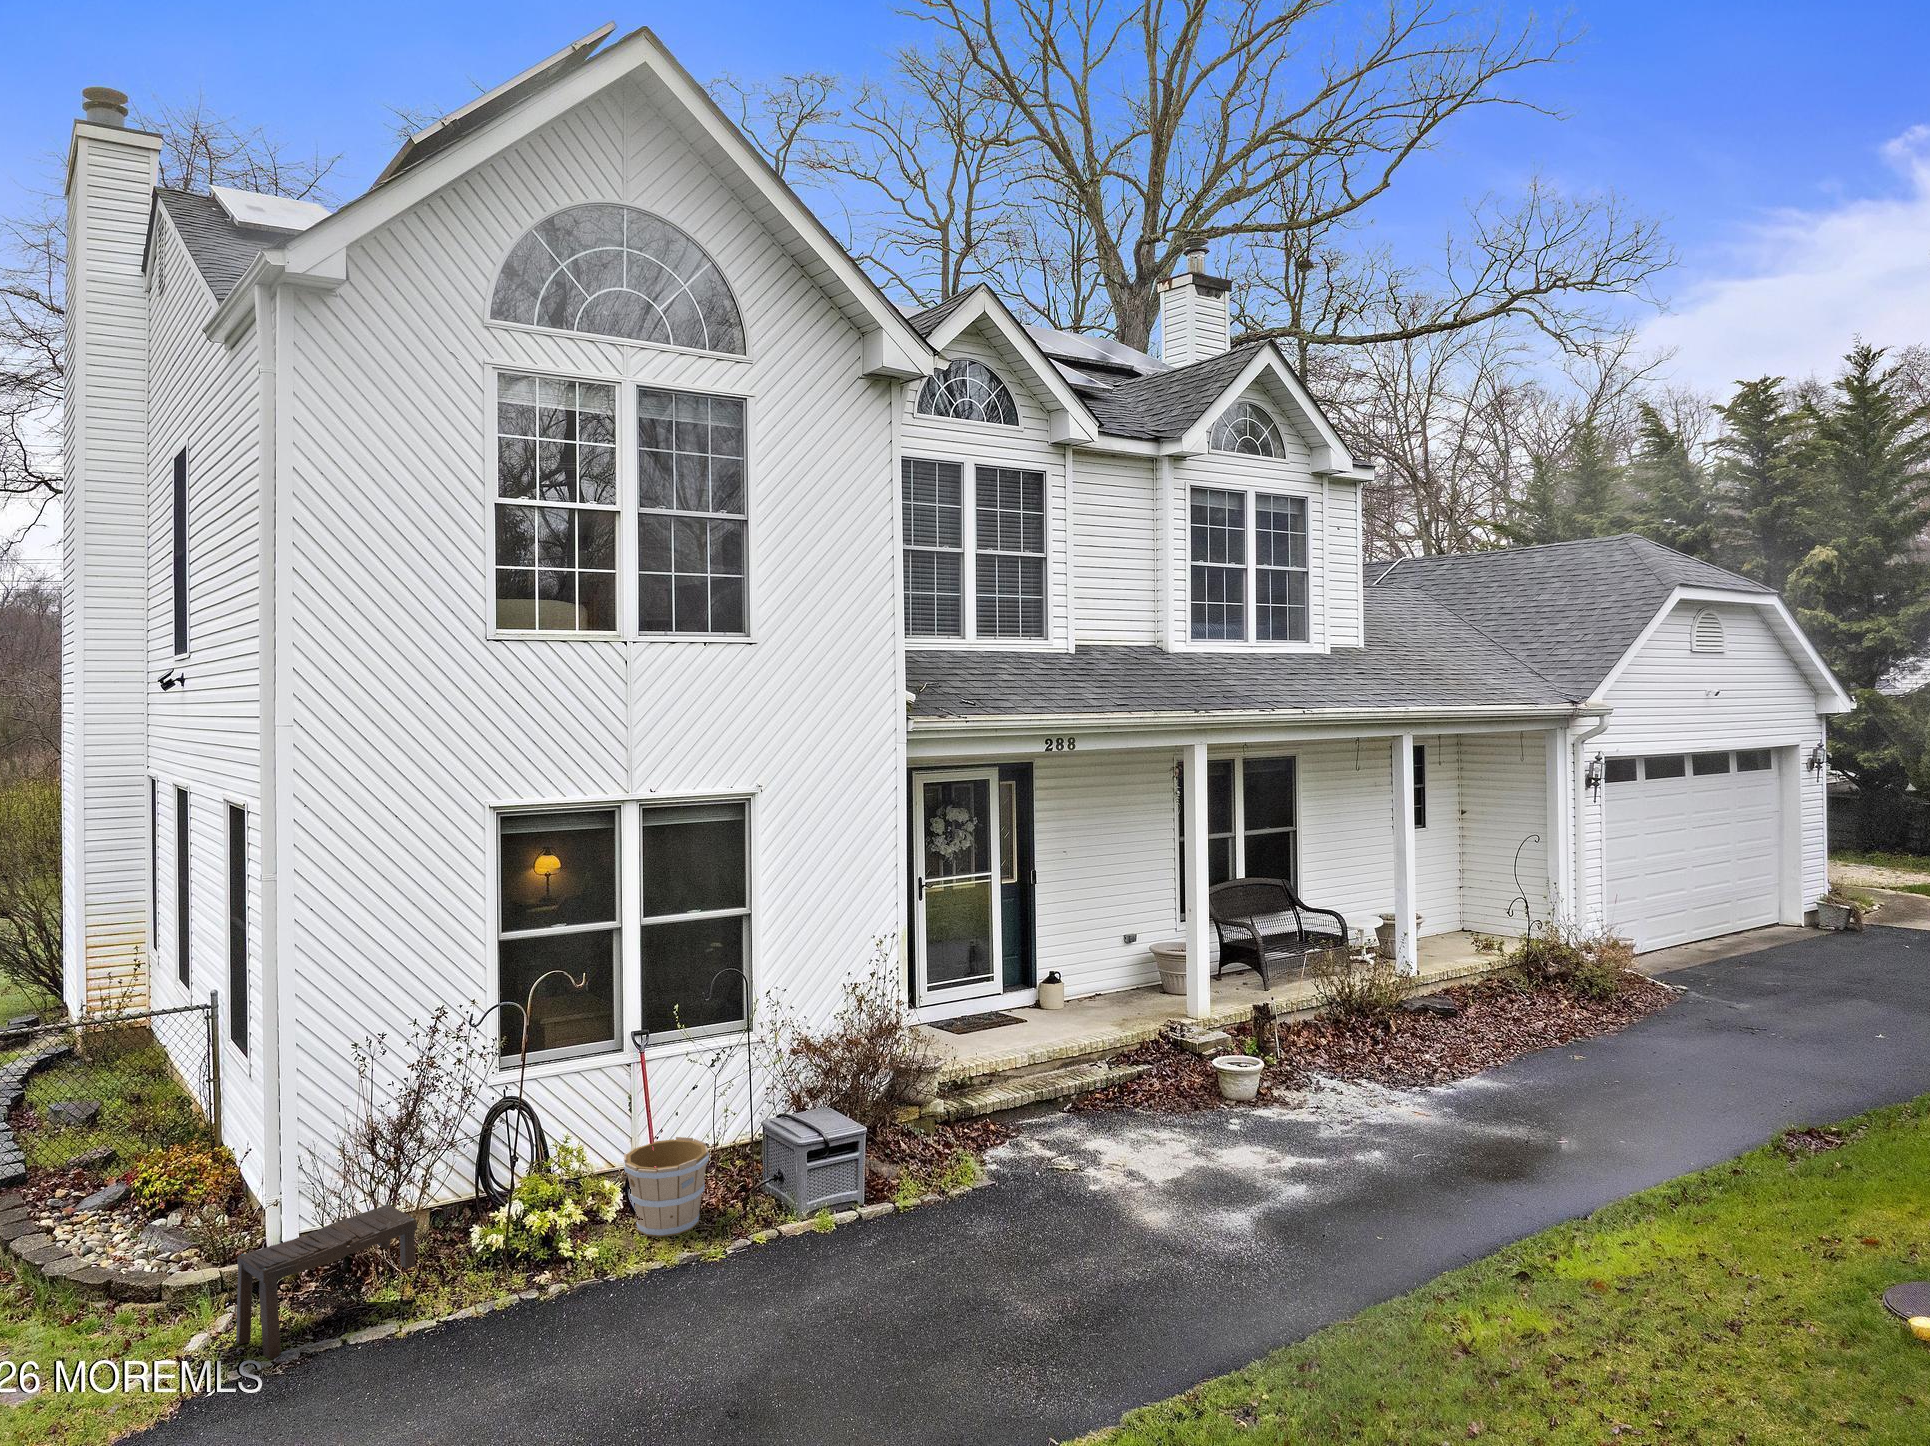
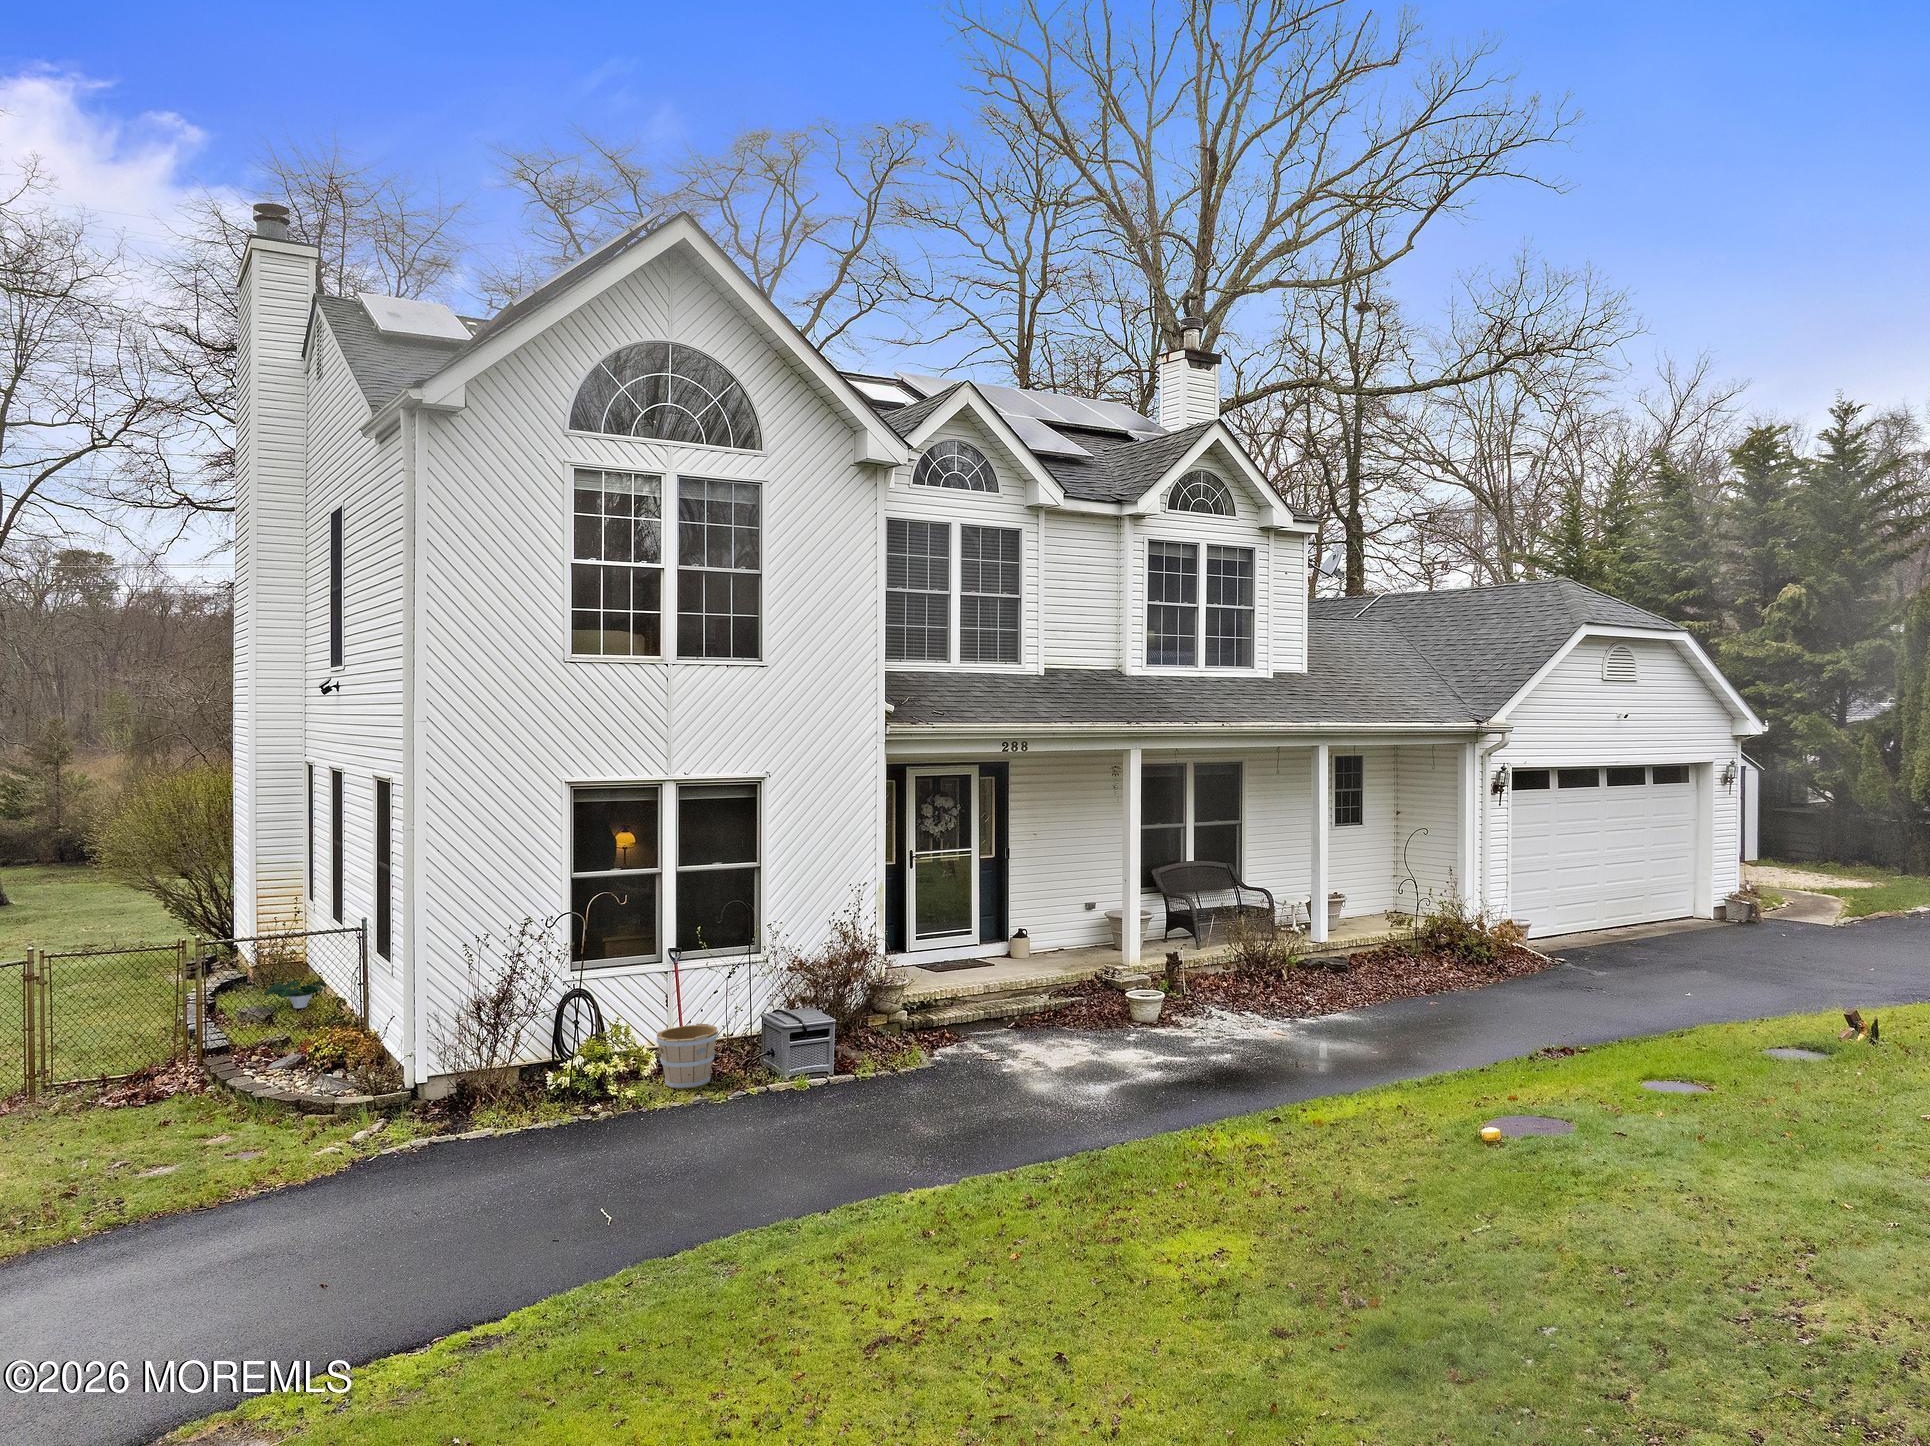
potted plant: none [88,1062,173,1102] -> present [264,980,327,1008]
bench: present [236,1204,417,1359] -> none [387,1055,509,1143]

